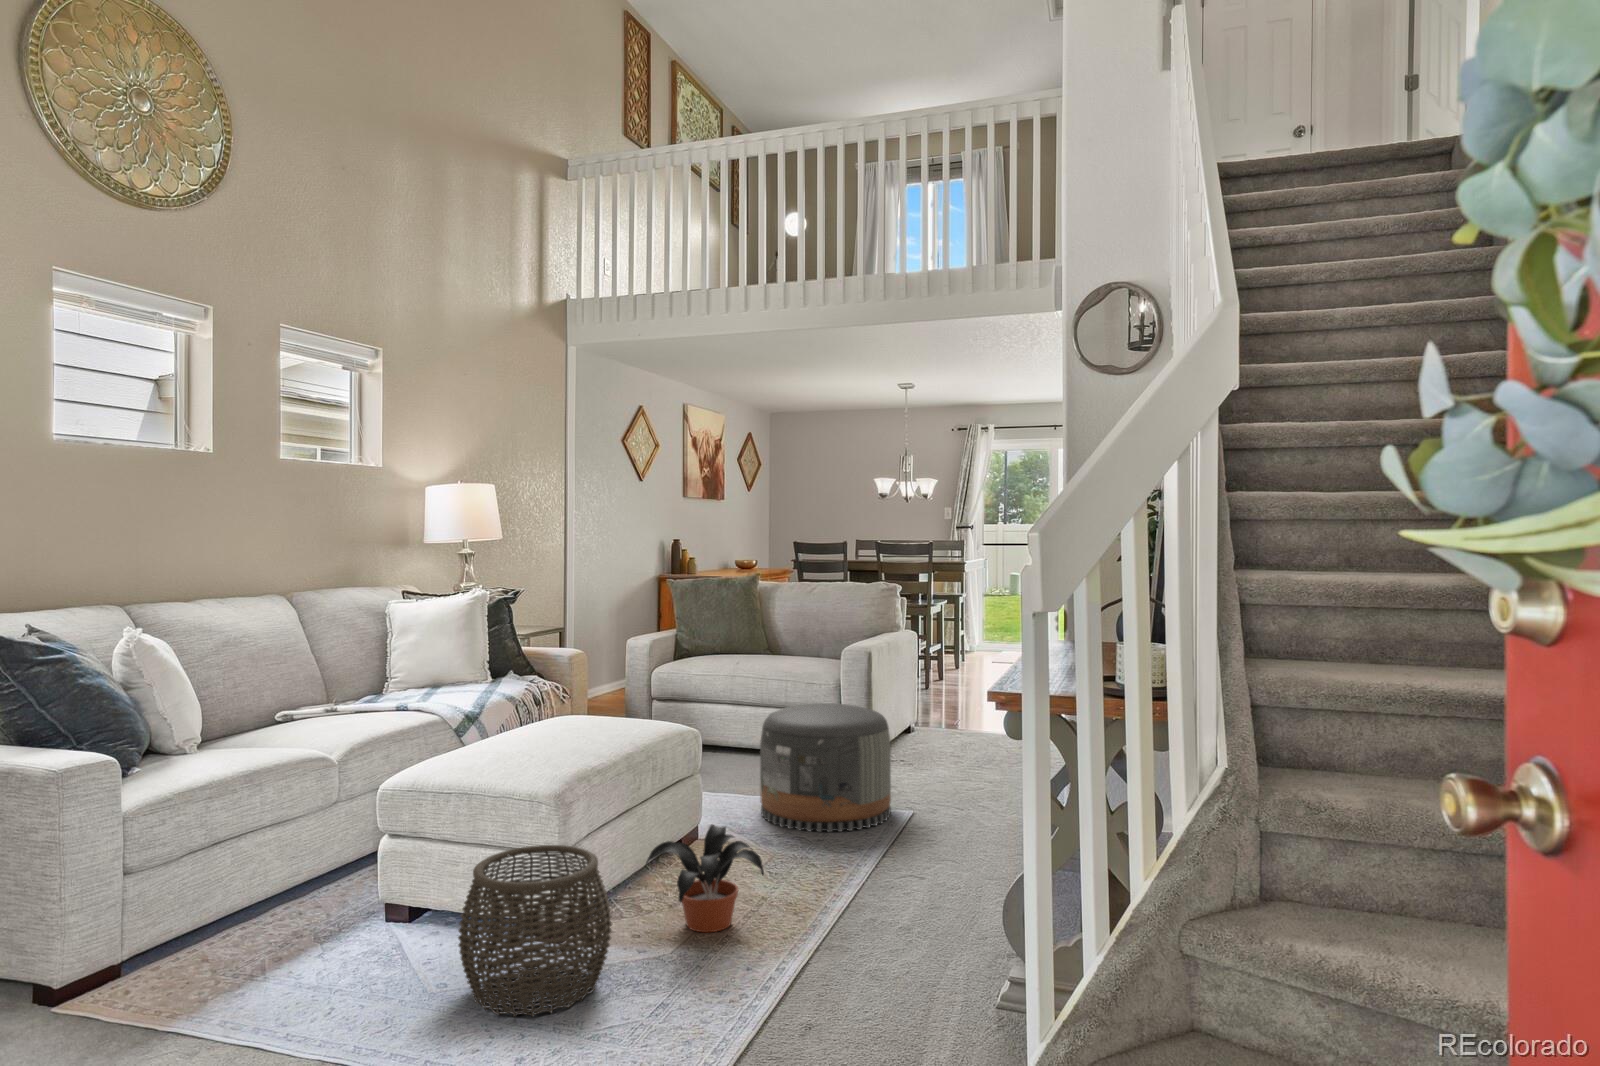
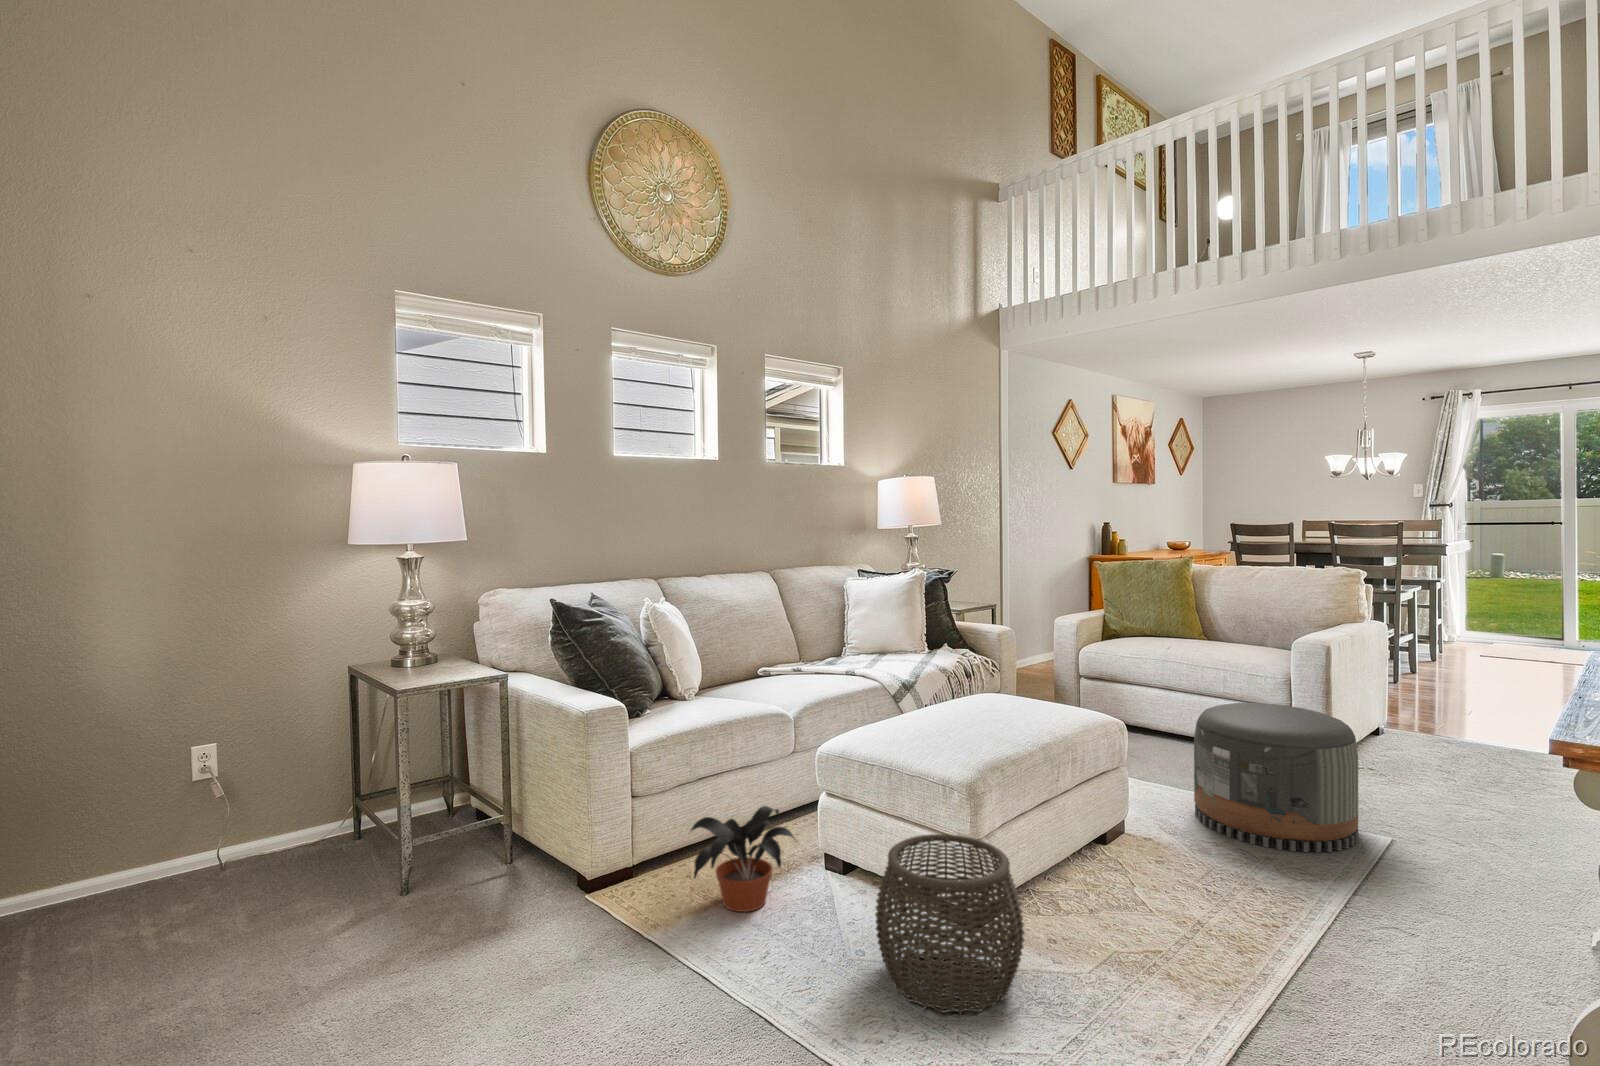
potted plant: present [646,825,764,932] -> present [691,806,795,912]

